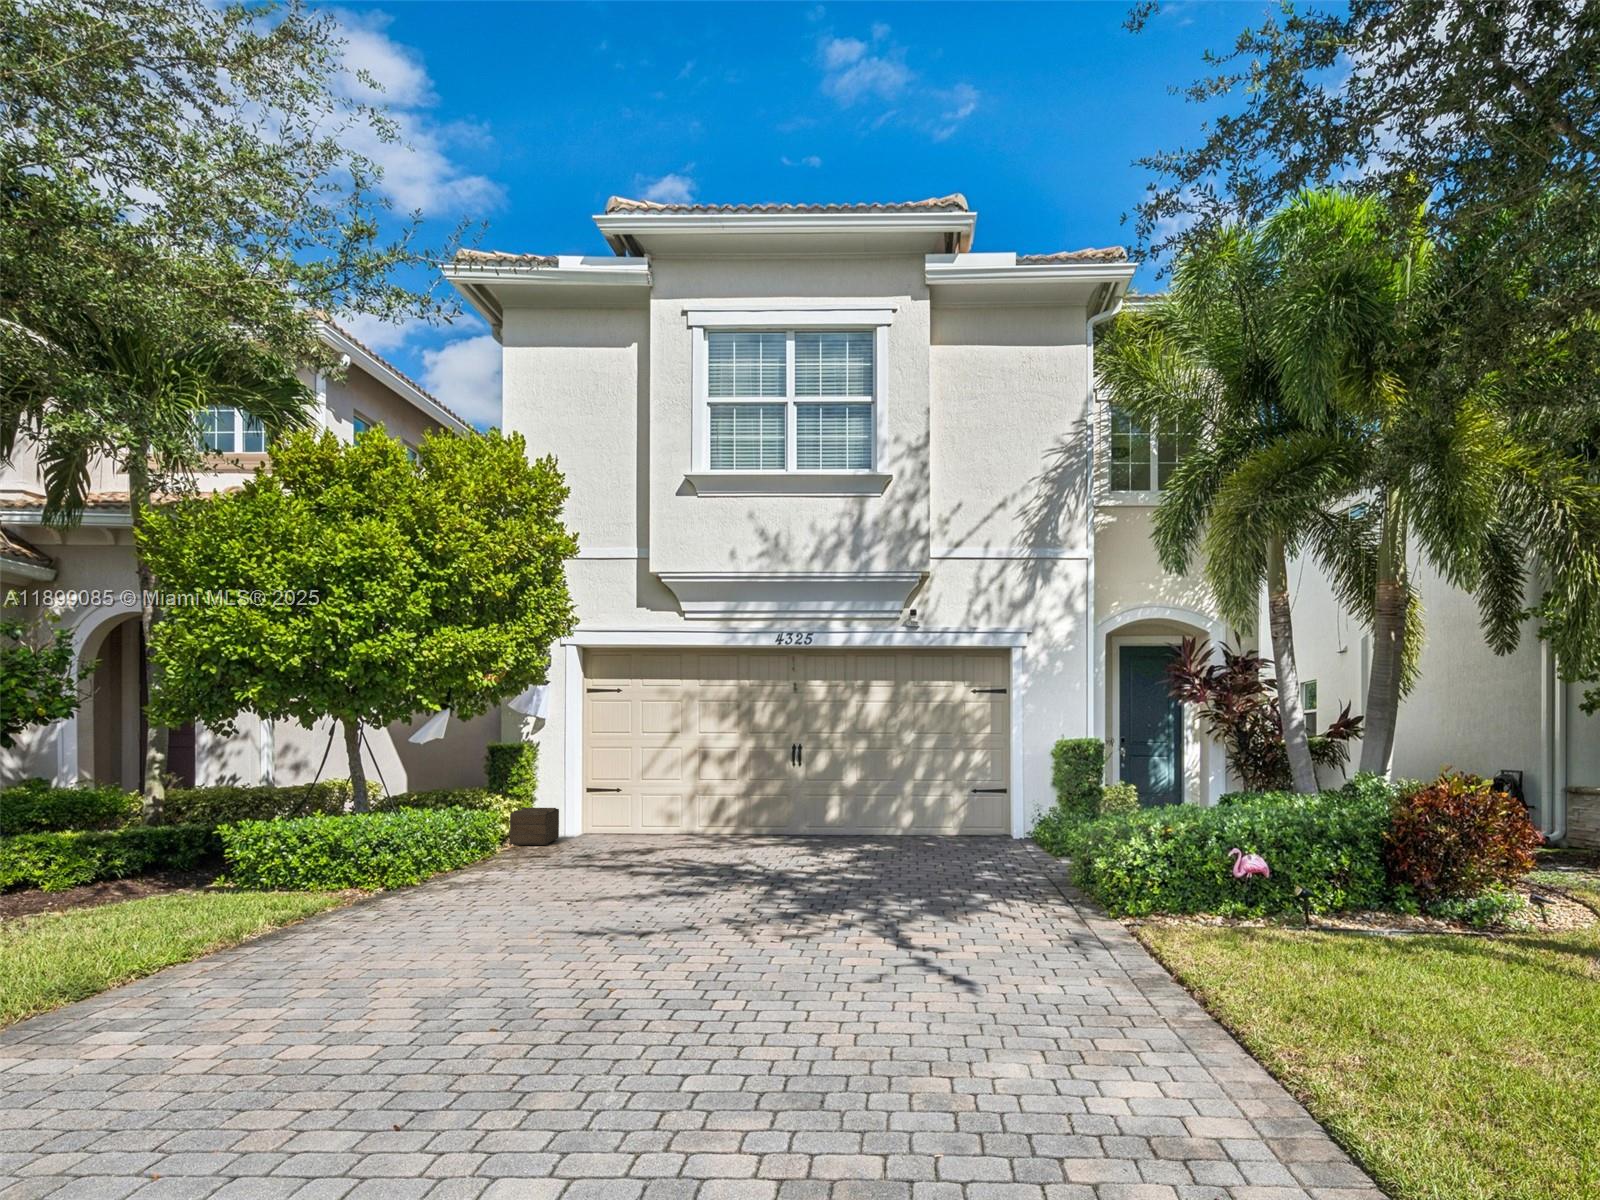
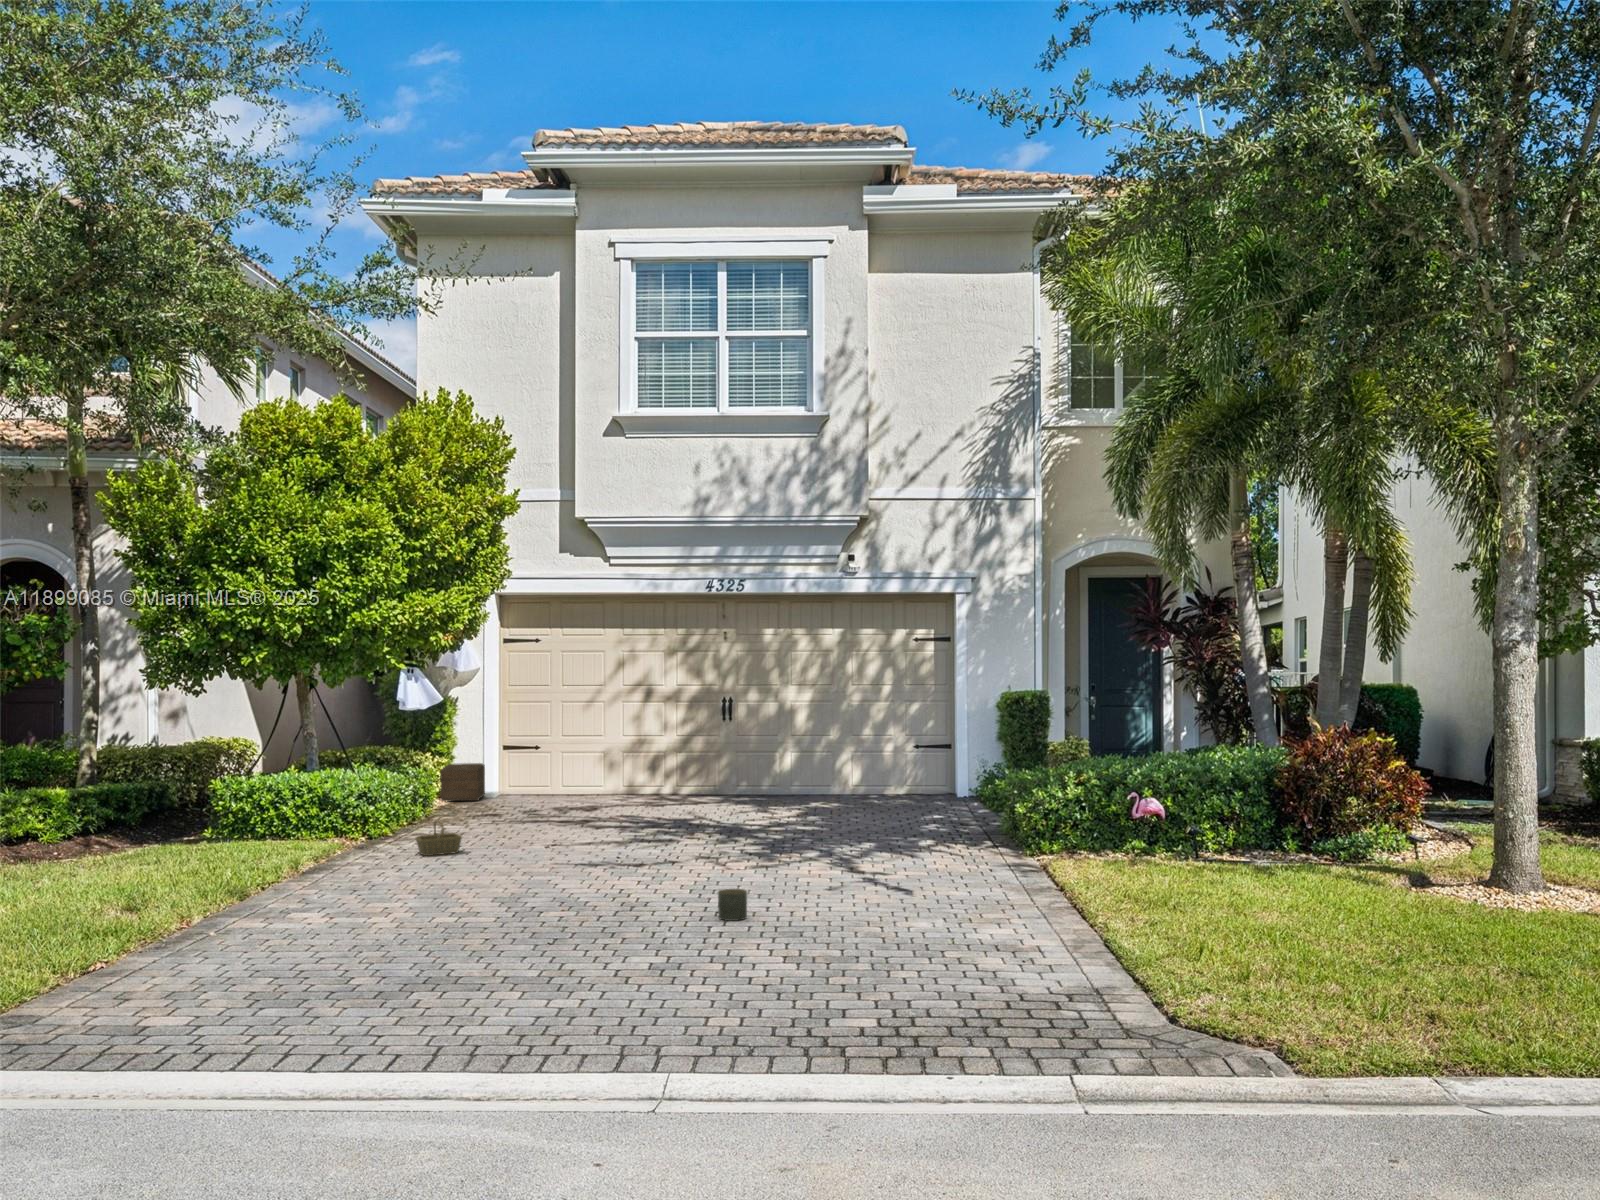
basket: none [394,877,446,920] -> present [415,821,462,856]
planter: none [642,1027,688,1087] -> present [718,889,747,921]

